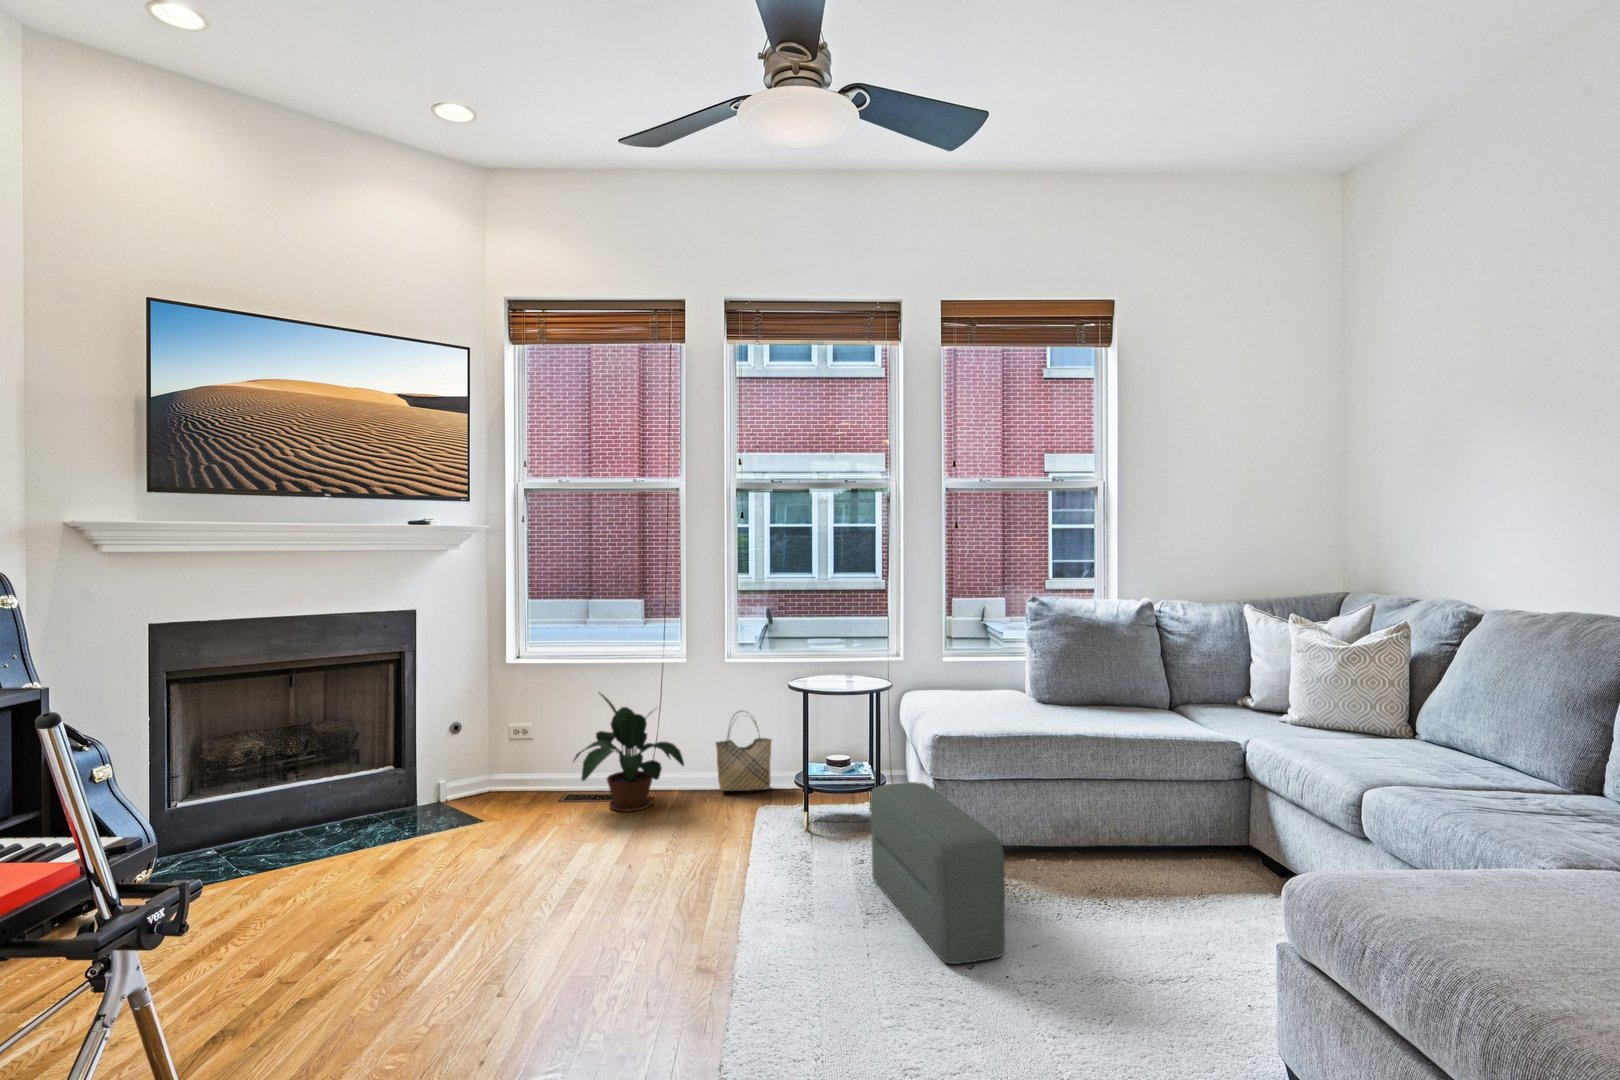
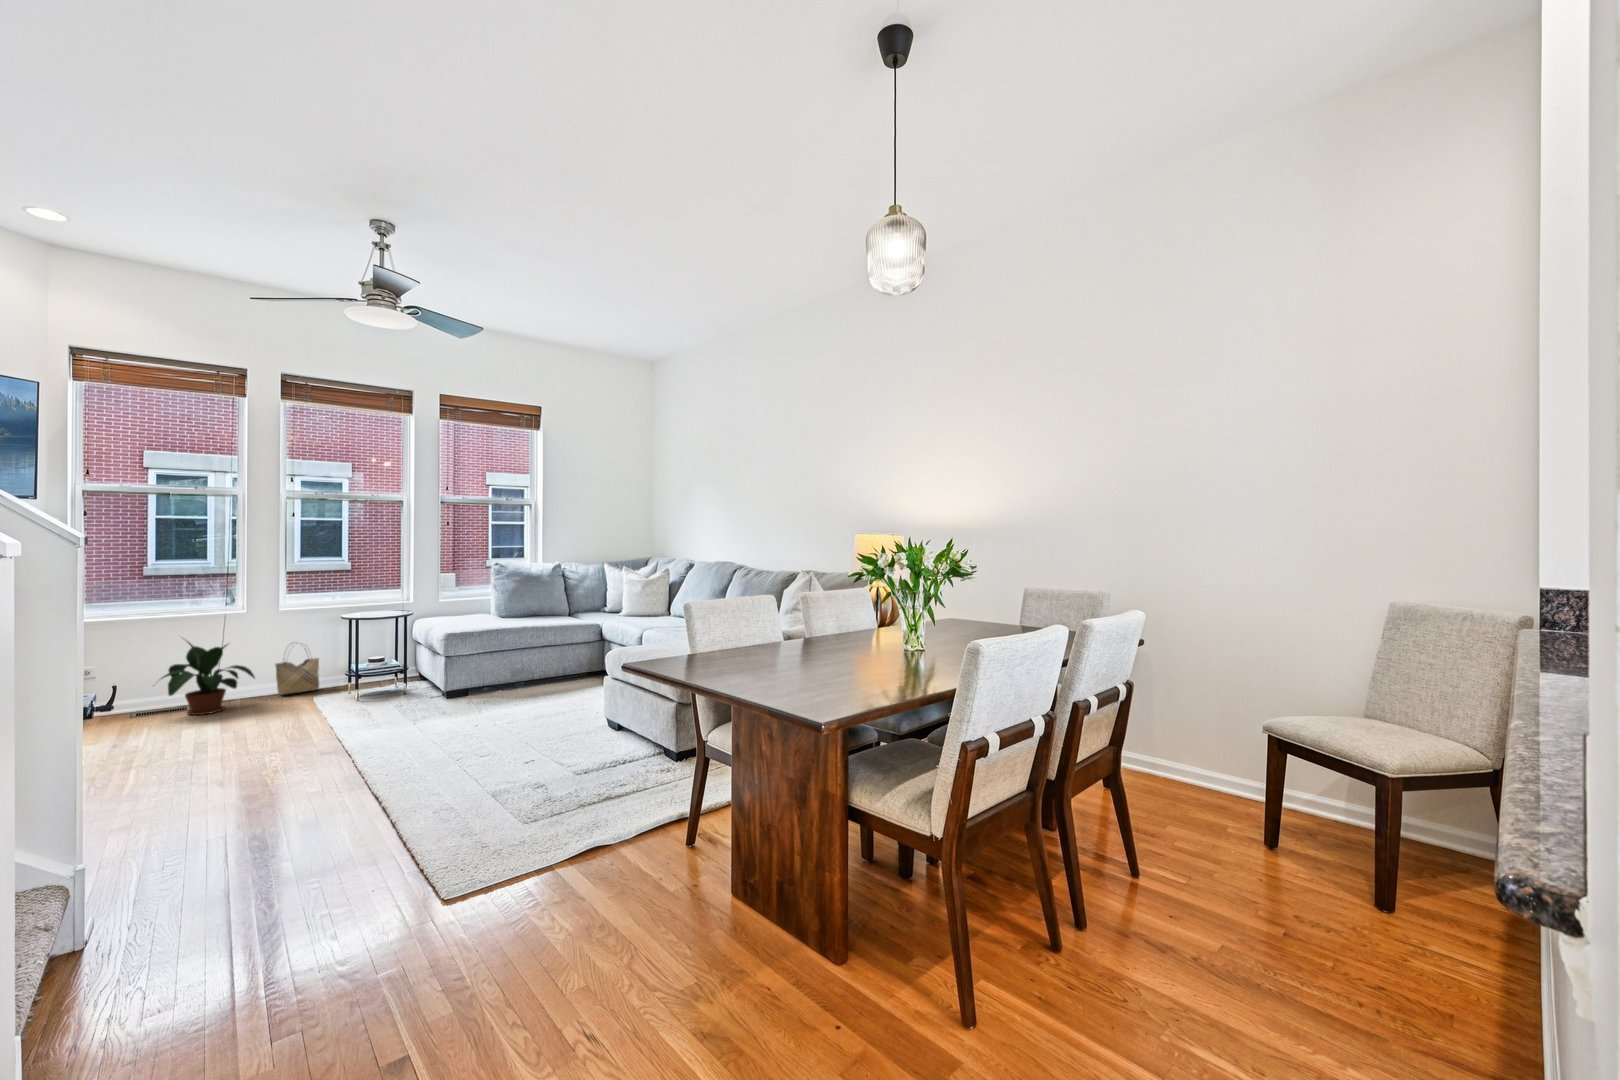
pouf: present [871,782,1005,964] -> none [412,657,495,726]

